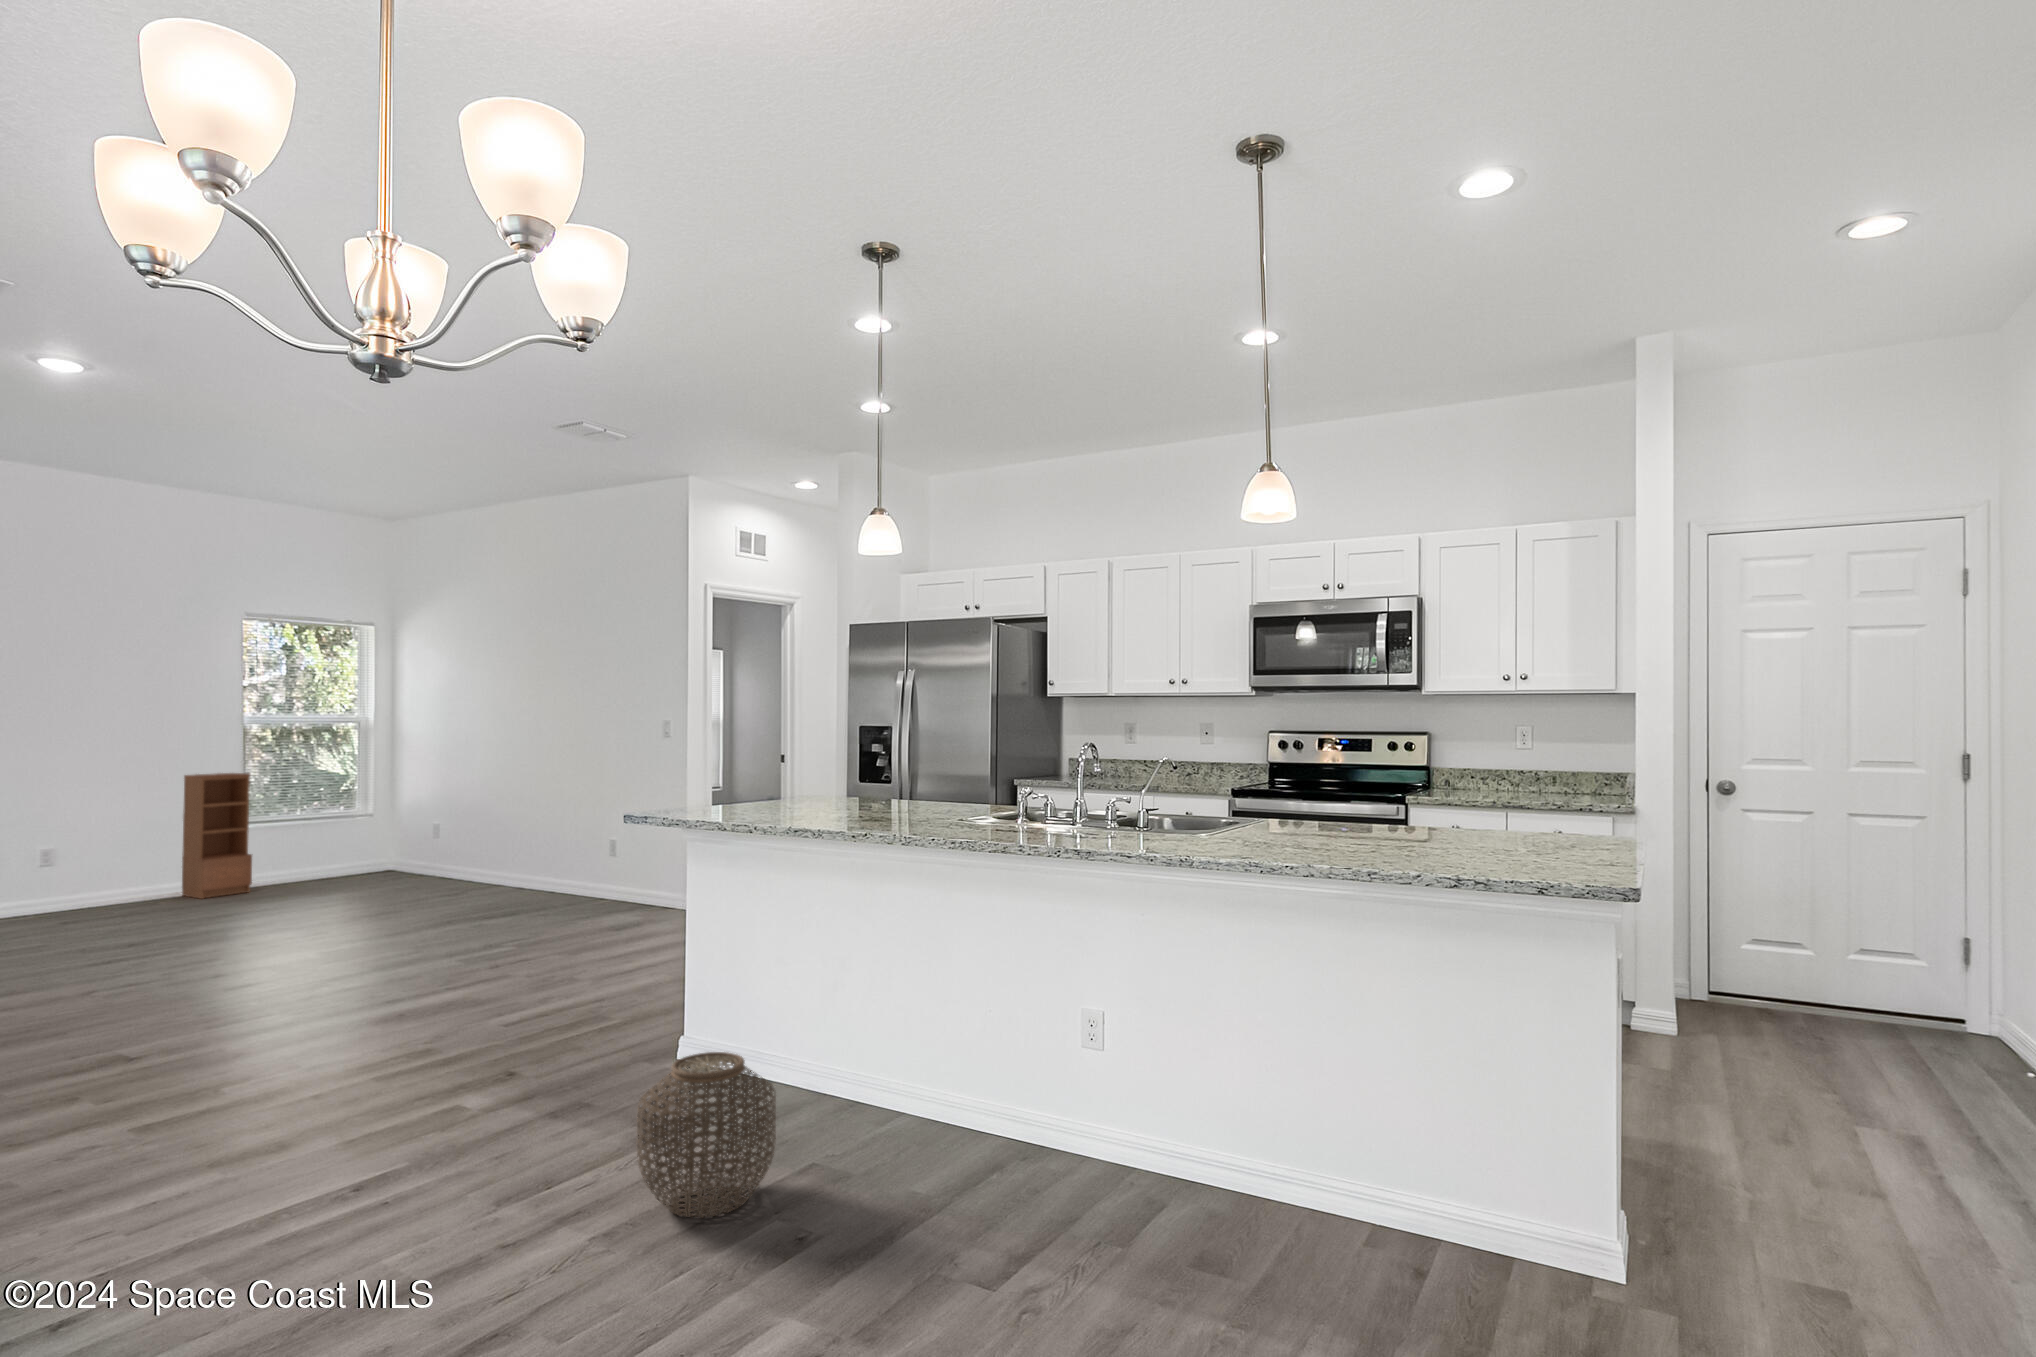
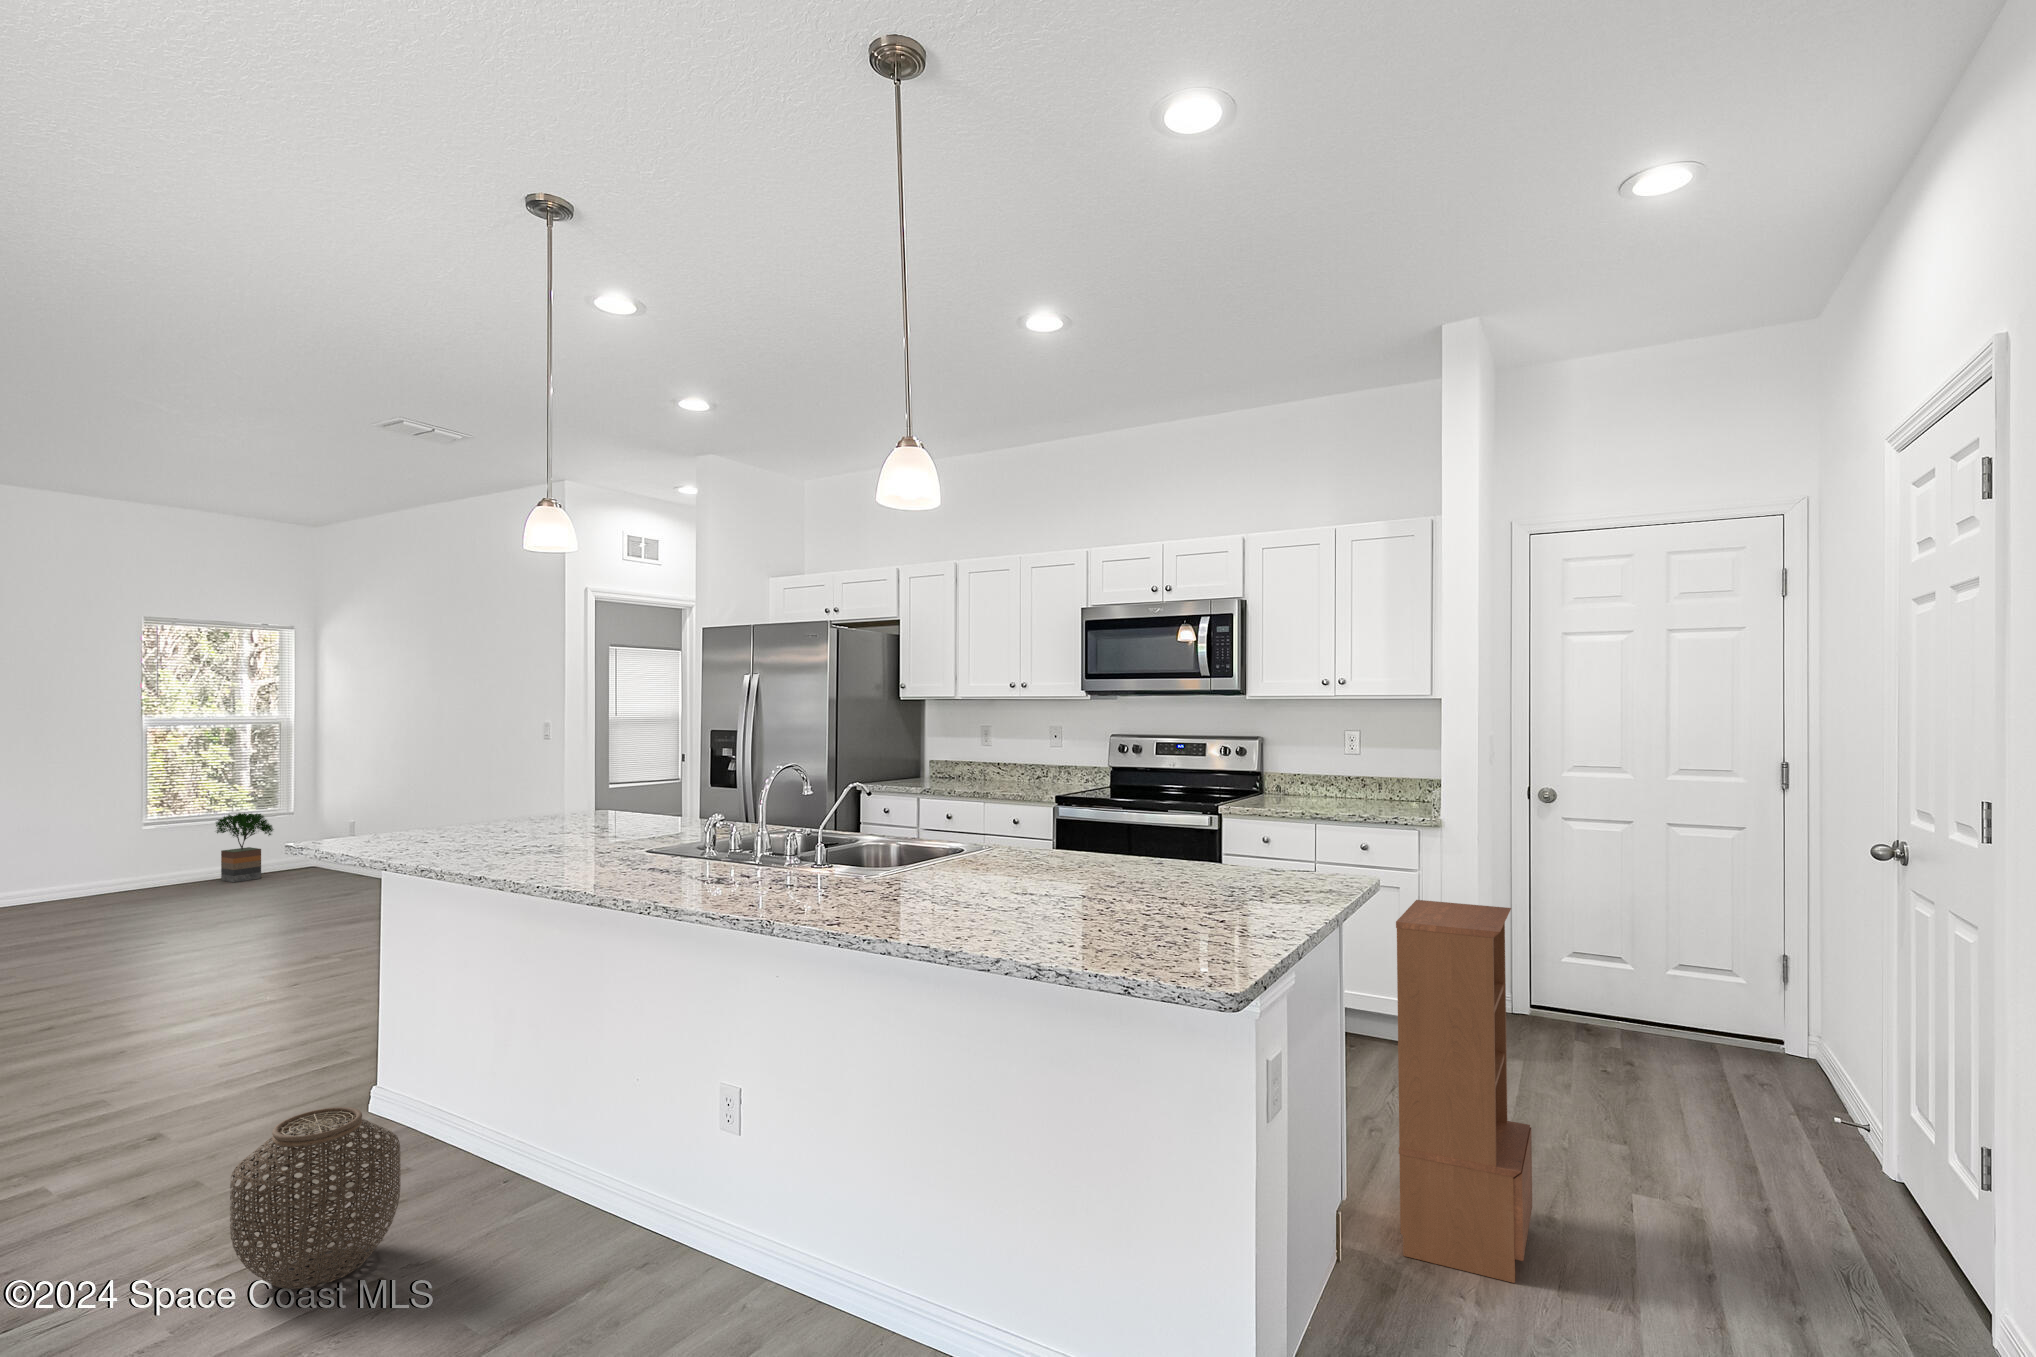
bookcase: present [182,773,252,899] -> present [1396,900,1532,1283]
potted tree: none [292,812,353,884] -> present [216,813,273,882]

